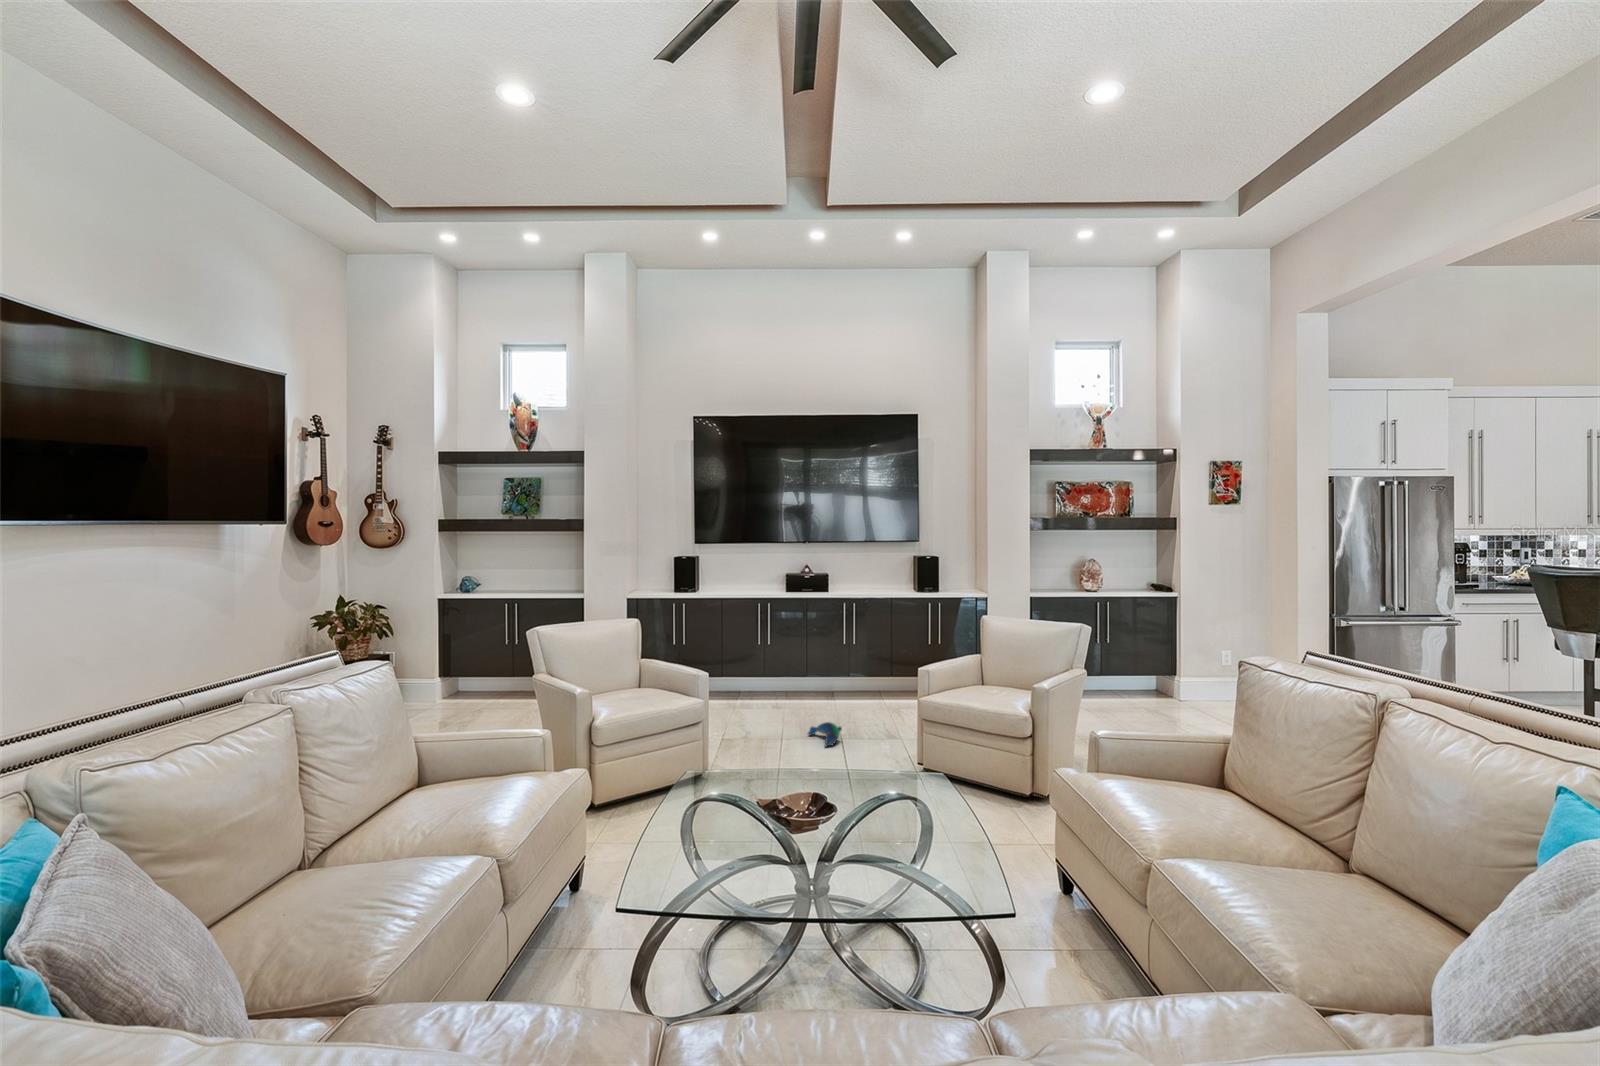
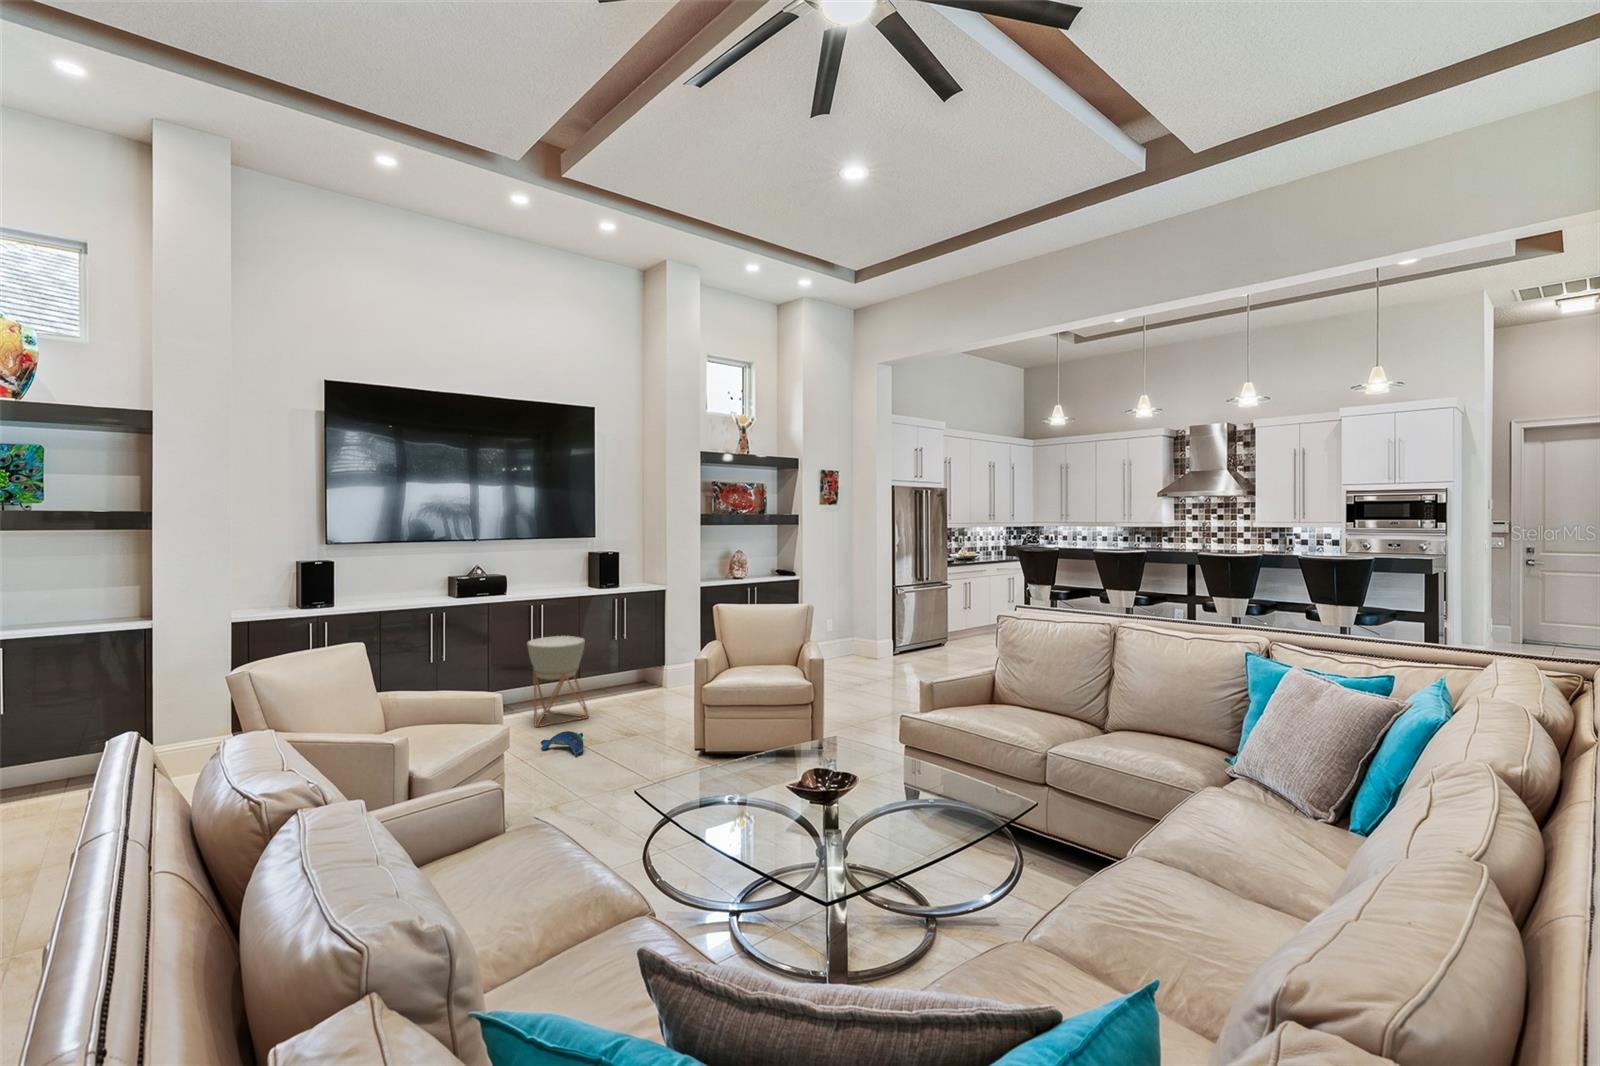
planter: none [829,633,882,716] -> present [527,636,589,727]

